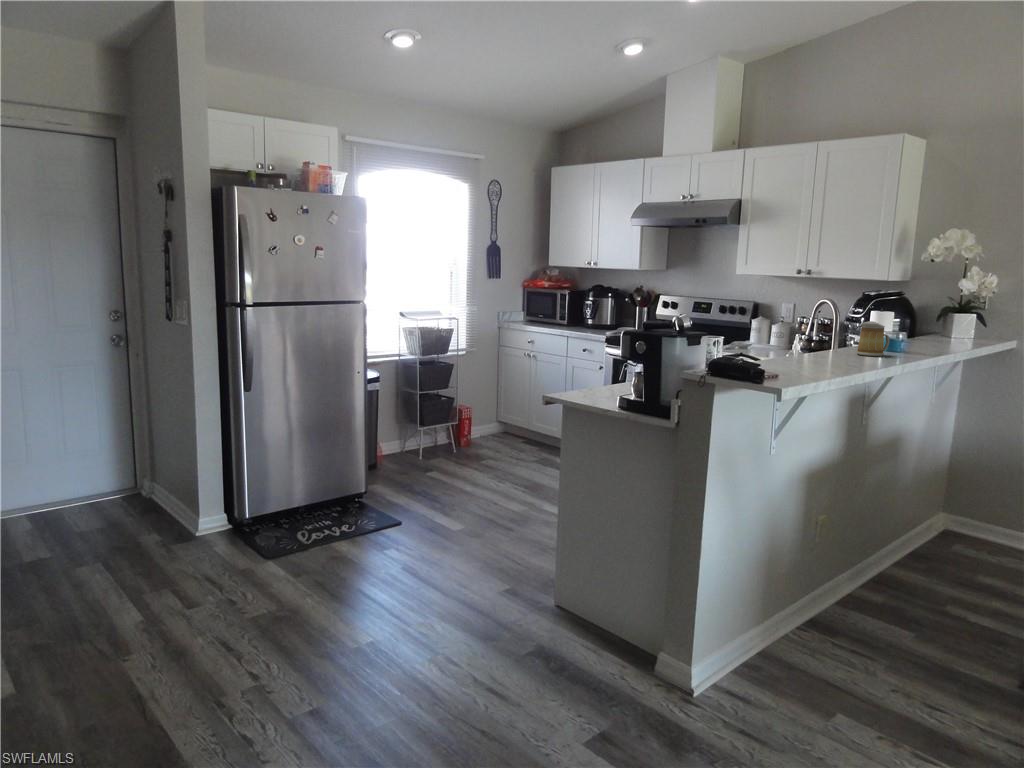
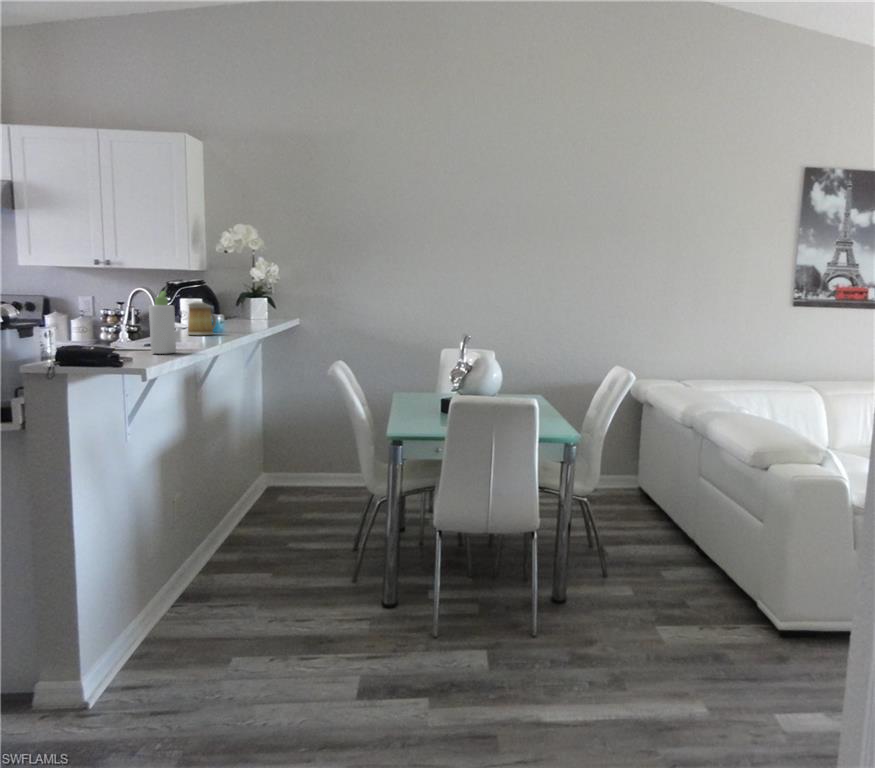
bottle: none [800,314,827,375] -> present [149,288,176,354]

